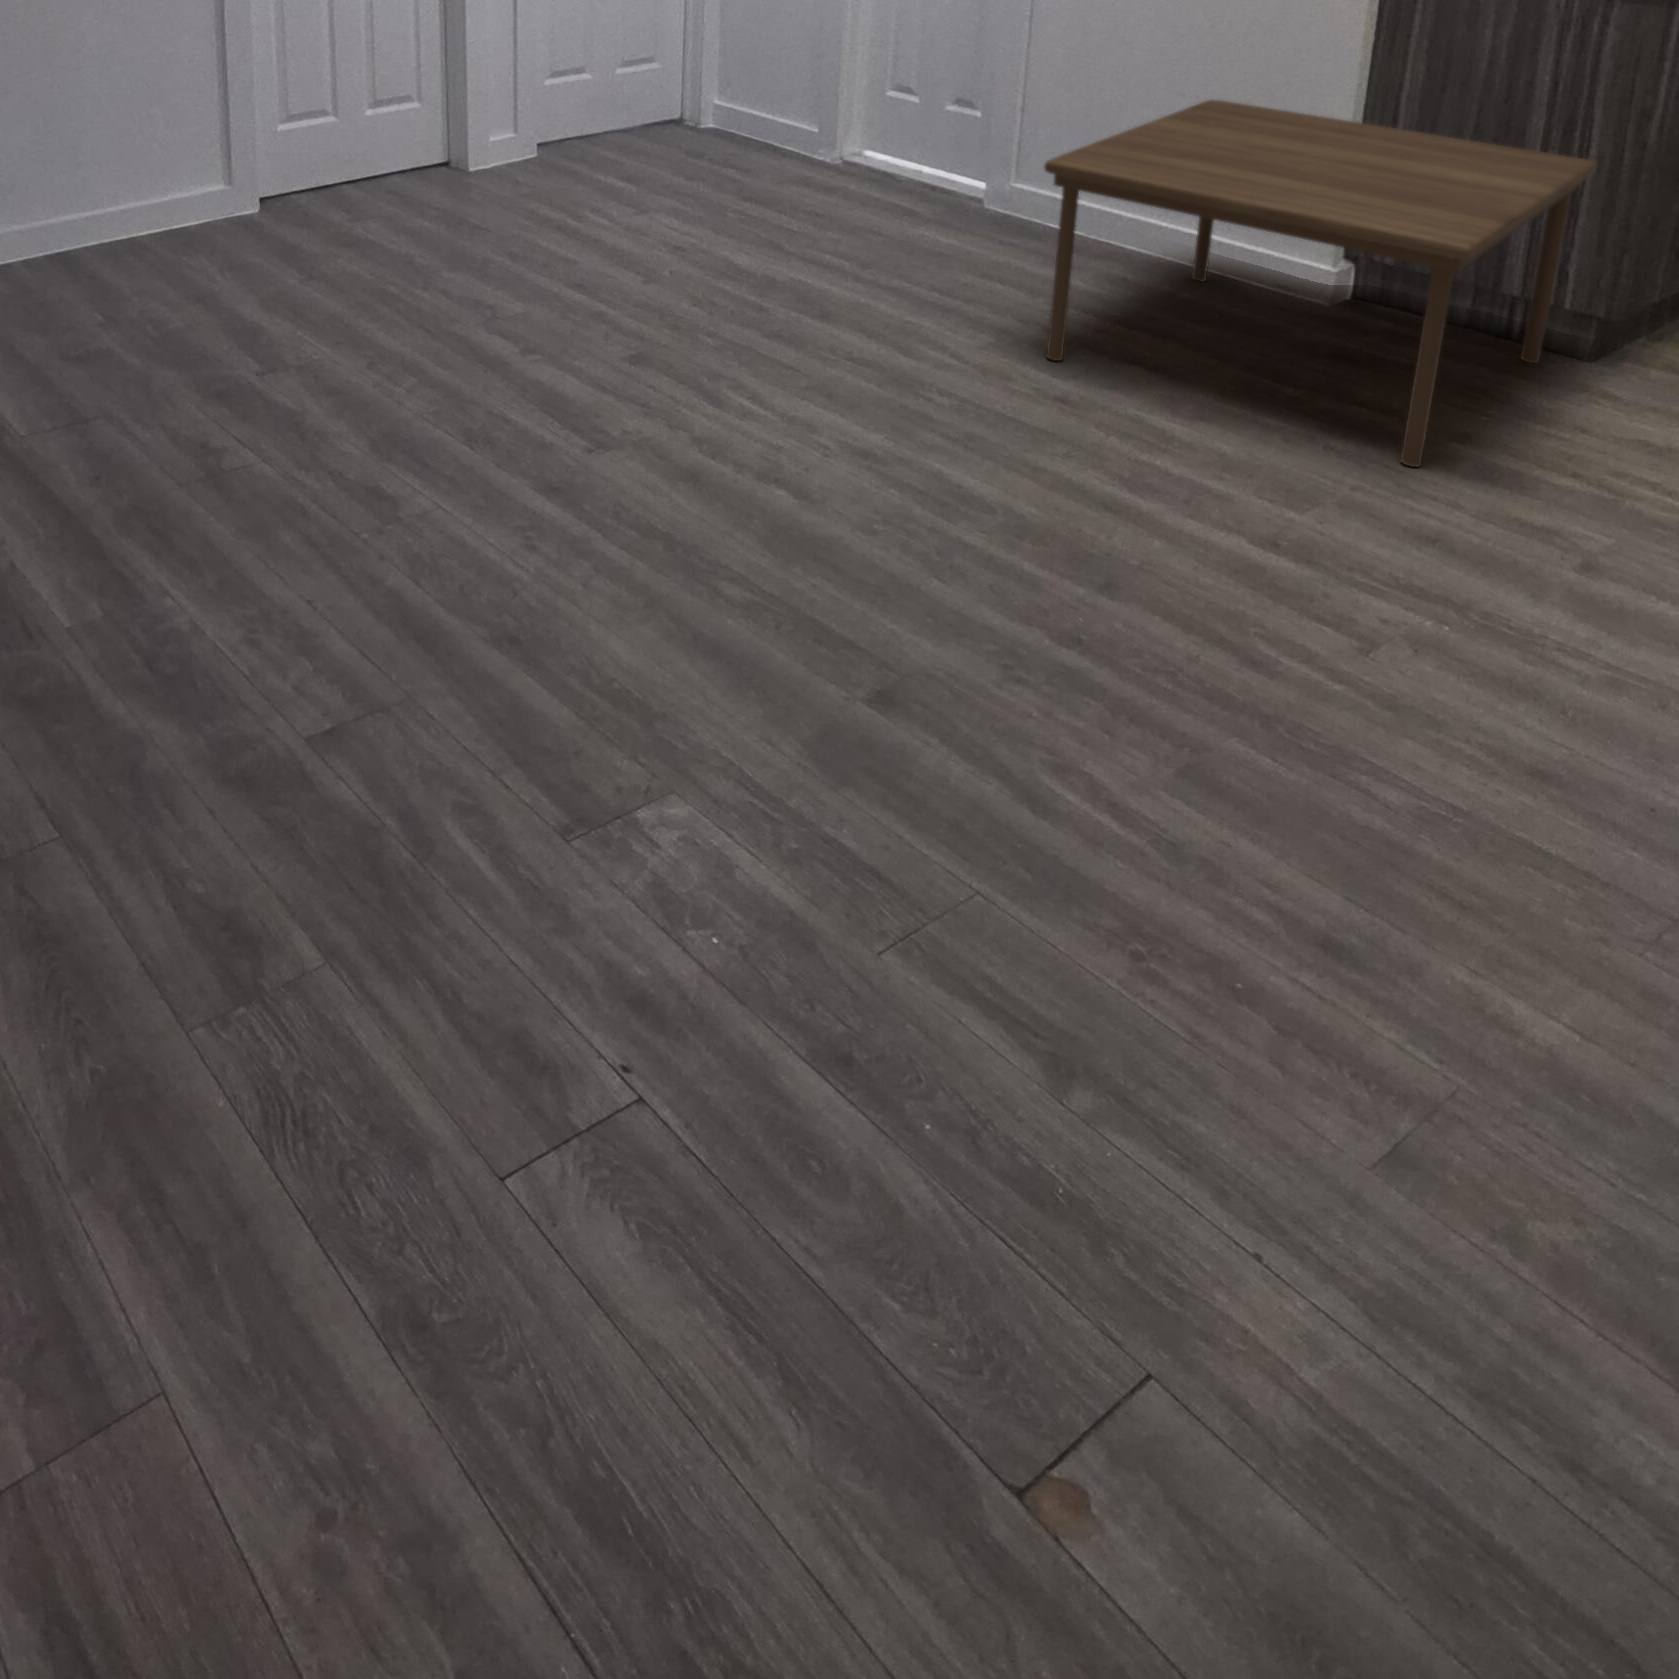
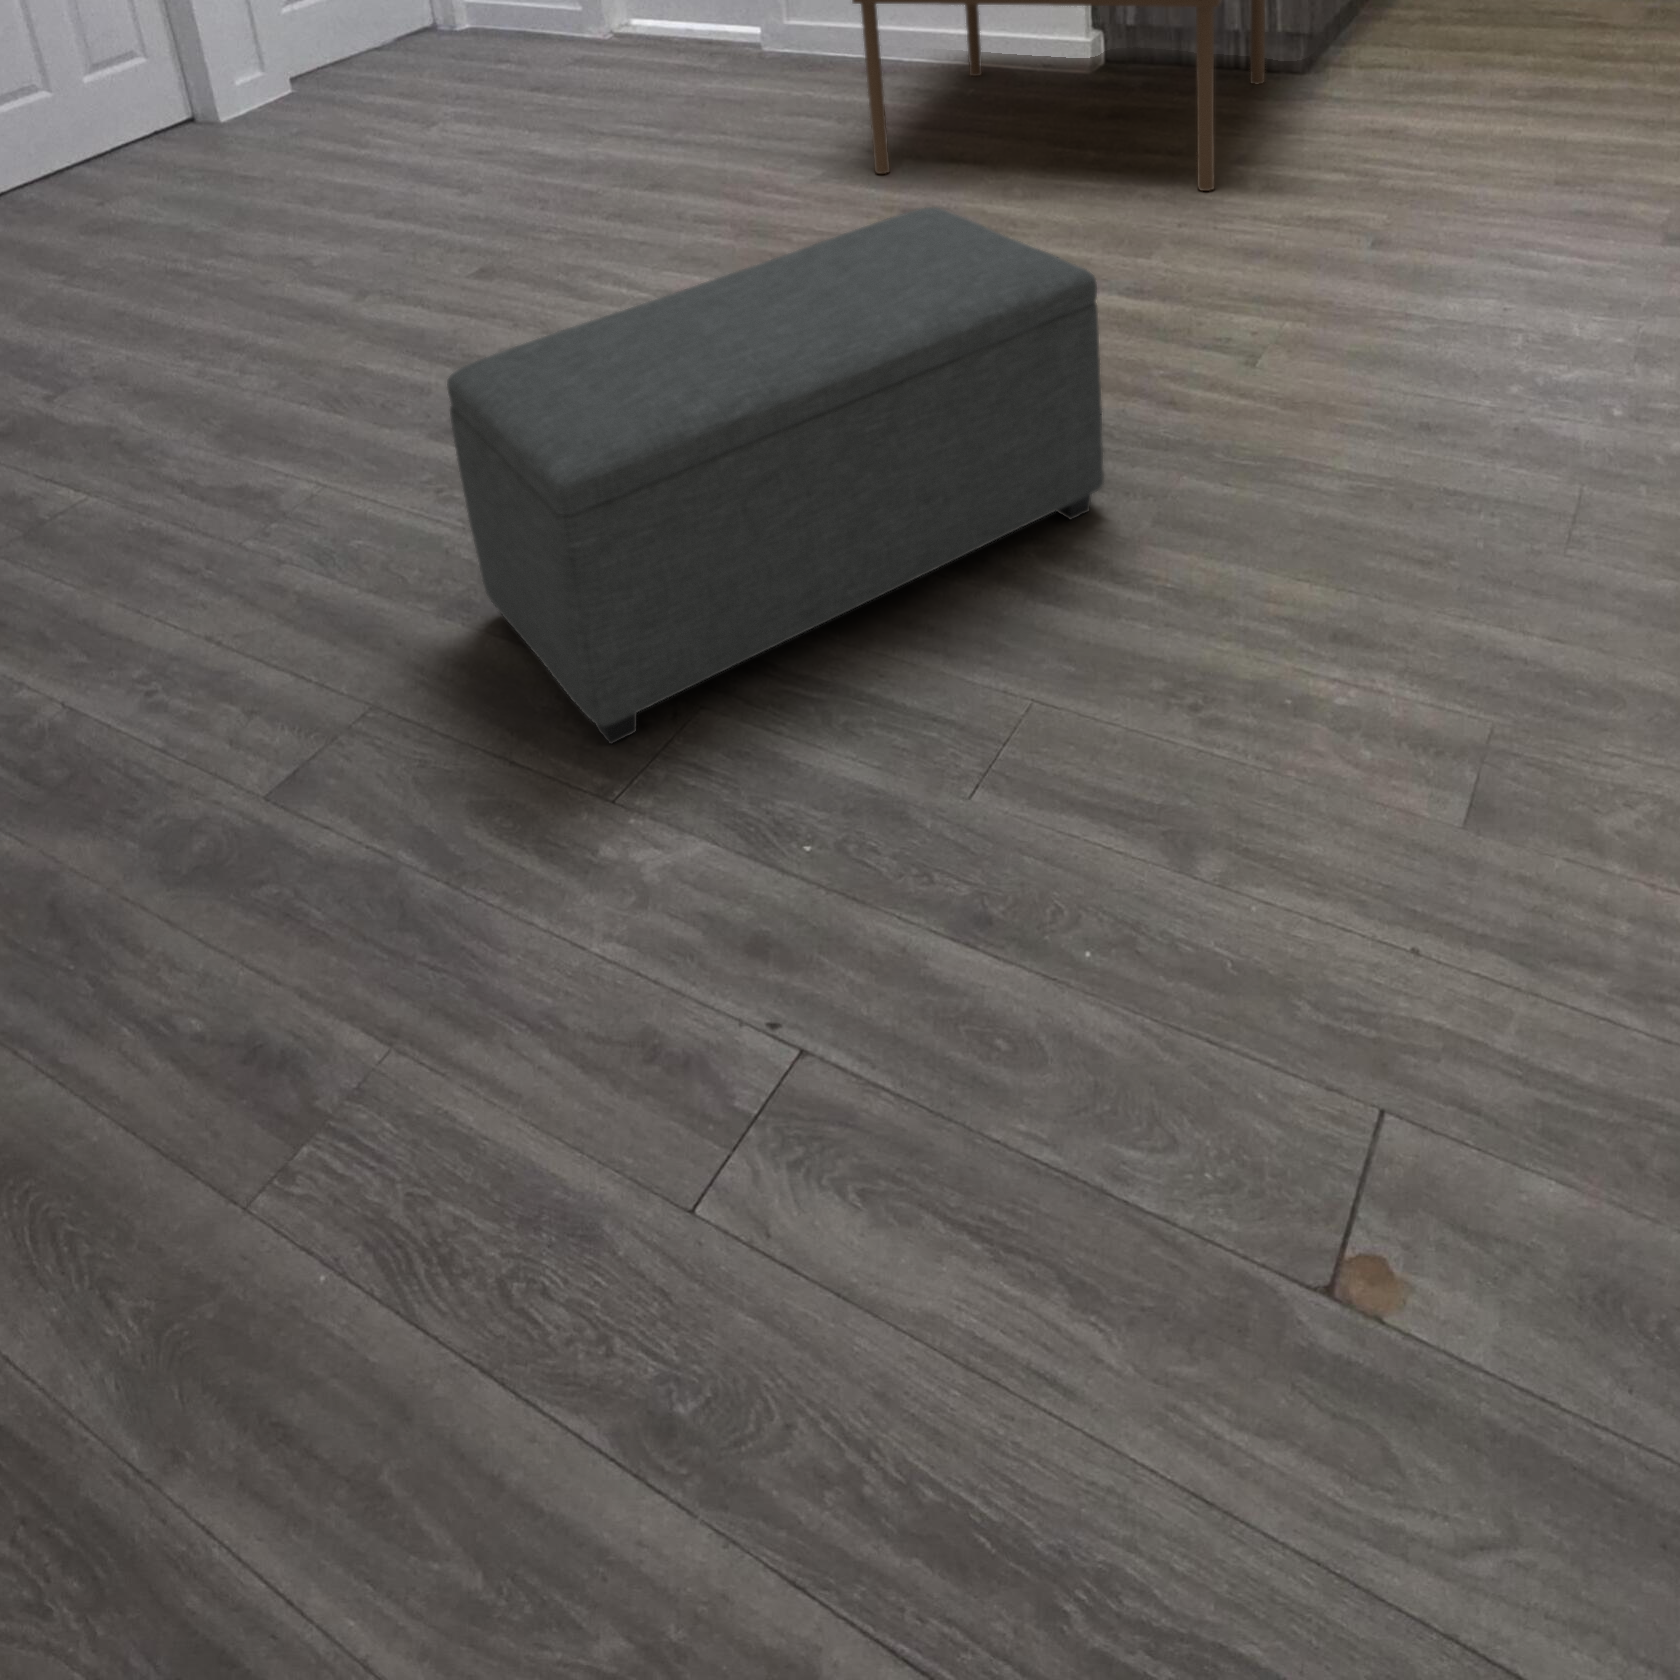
ottoman: none [520,411,1169,821] -> present [447,207,1104,744]

